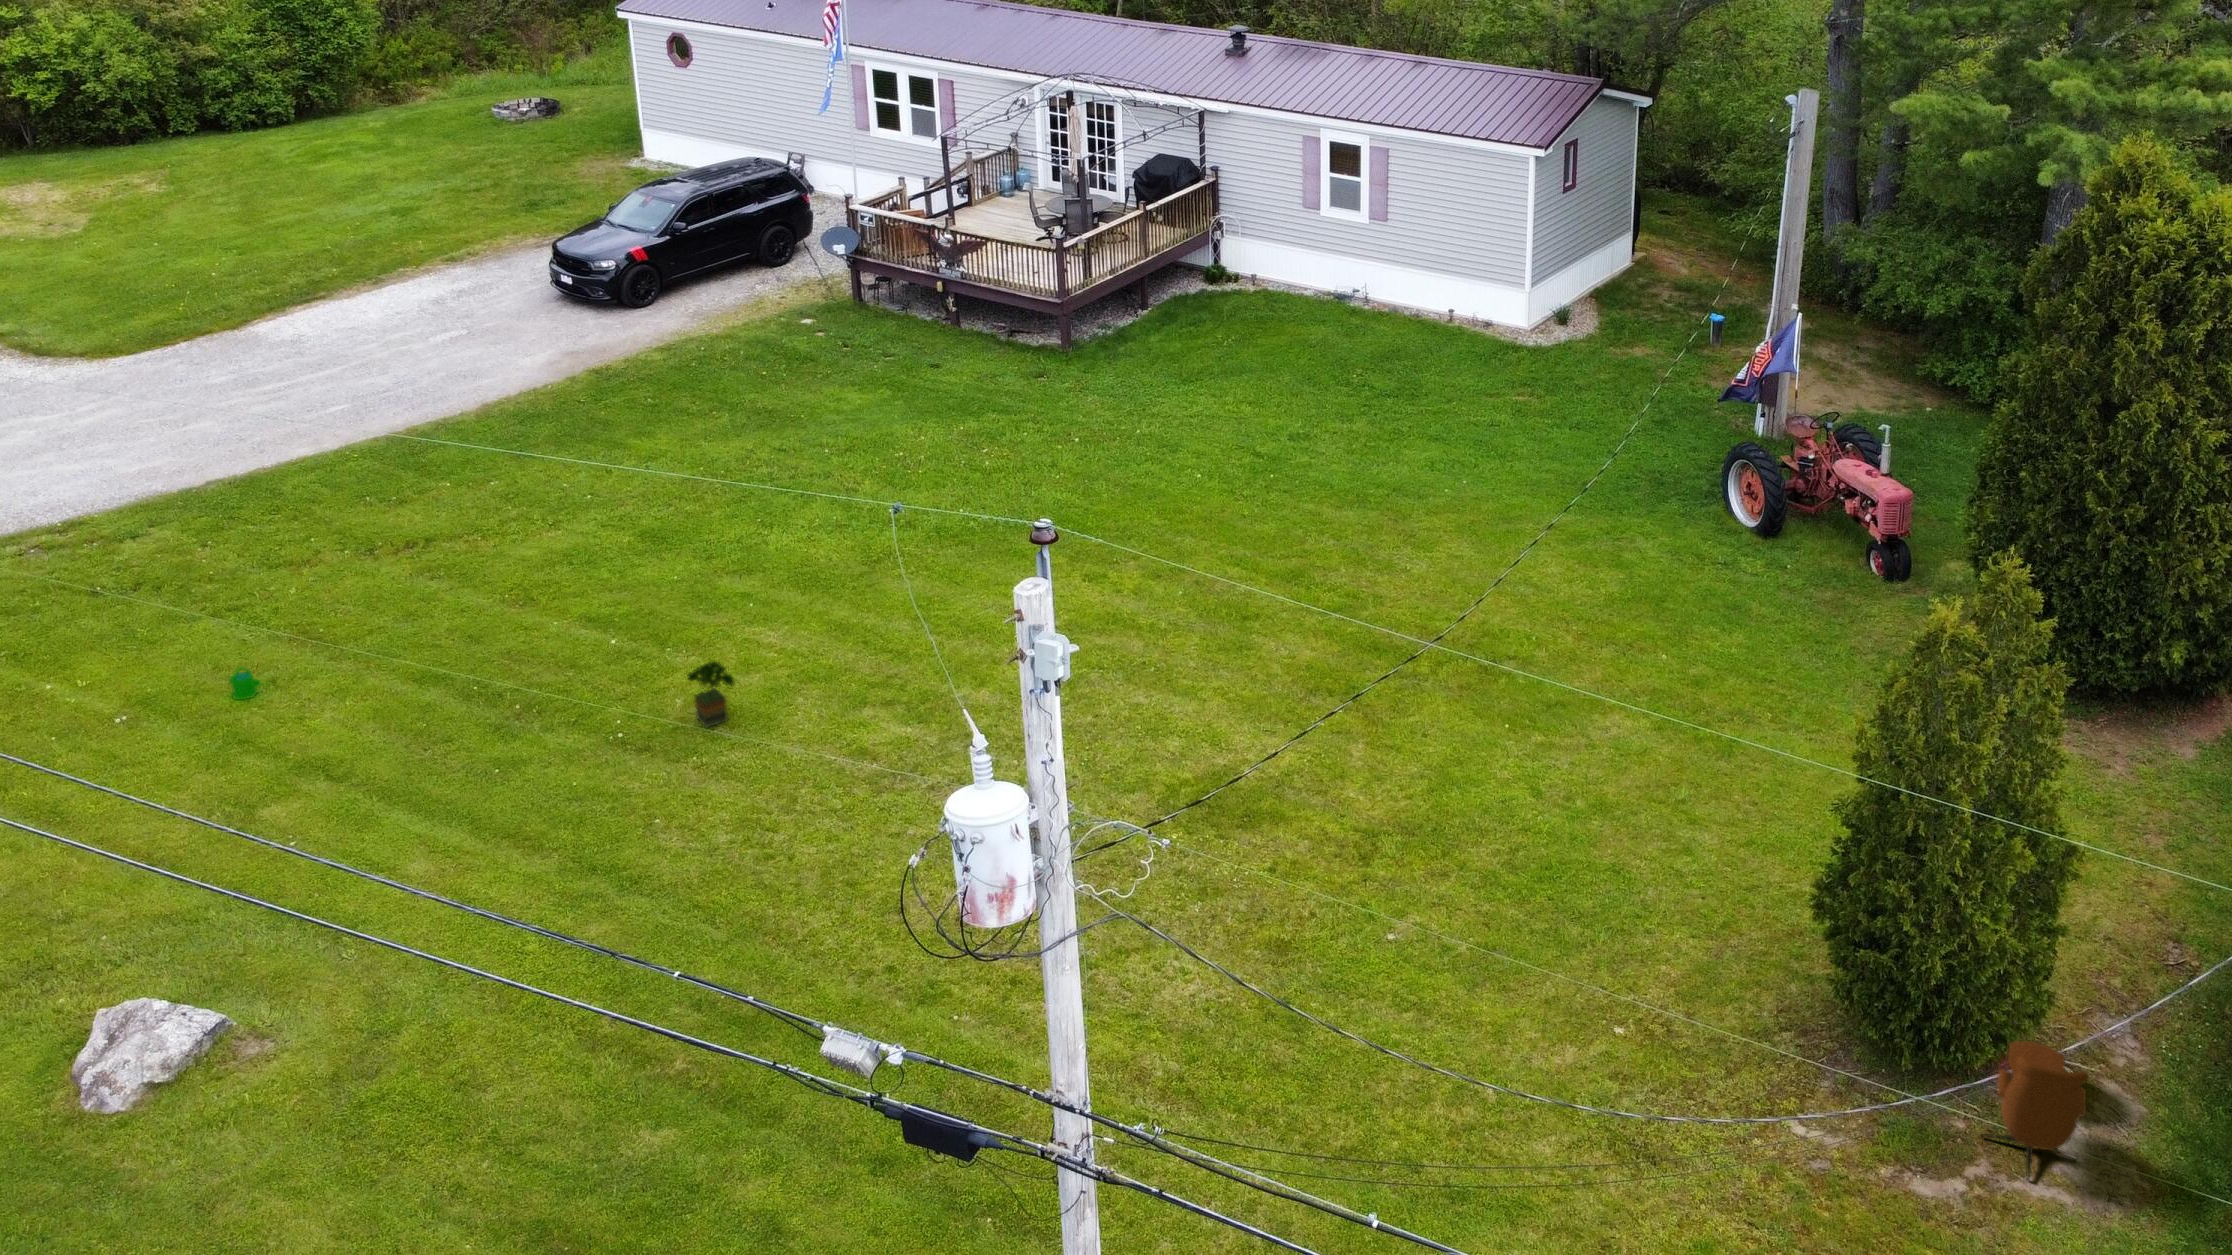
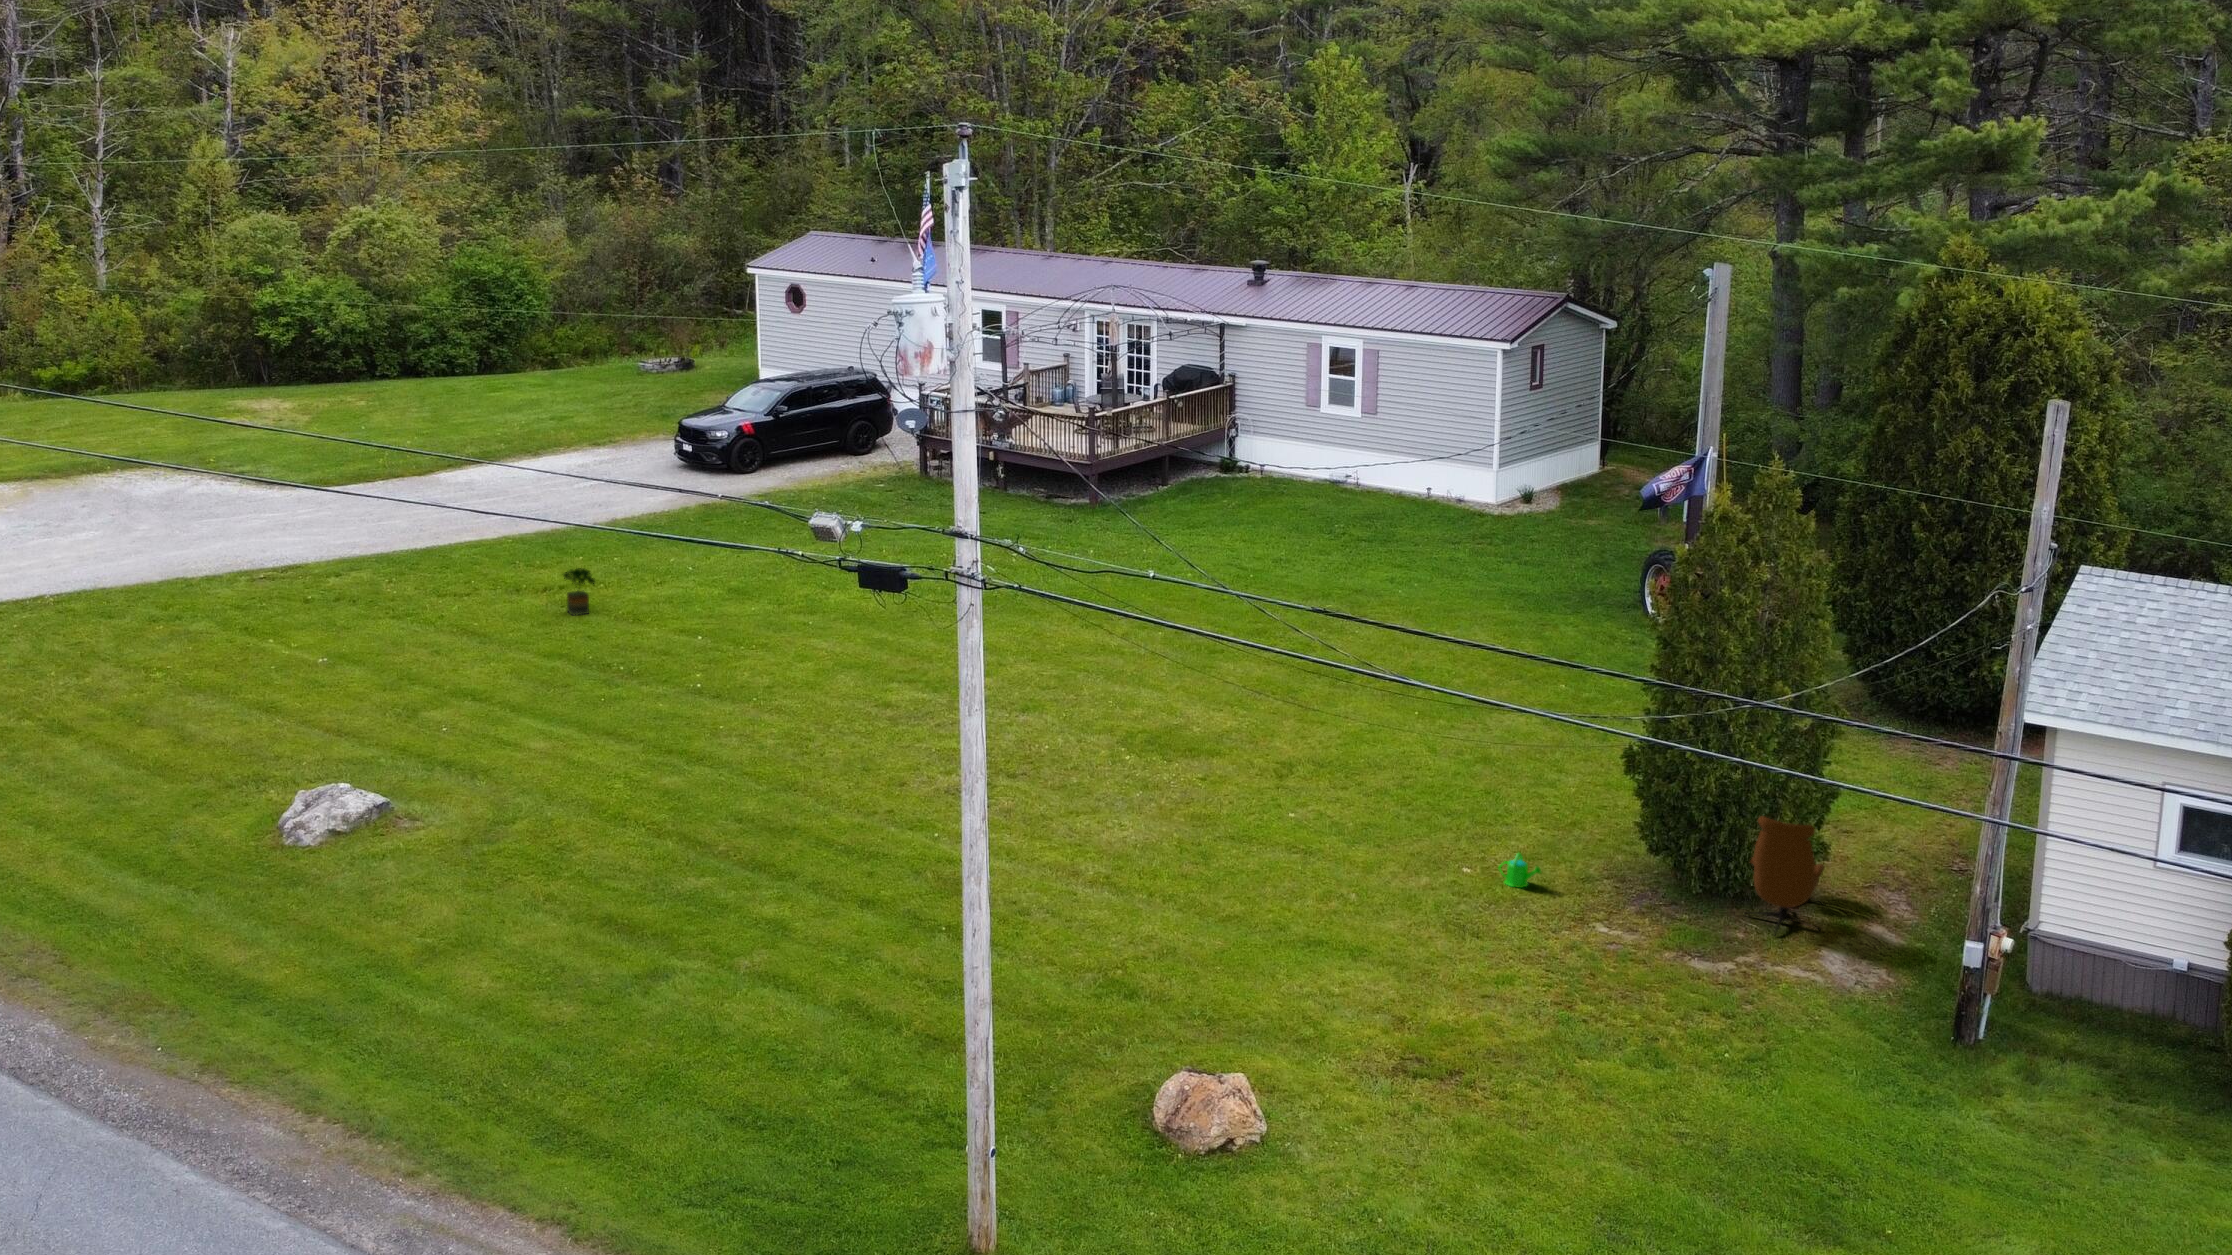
potted tree: present [687,661,734,727] -> present [564,568,595,615]
watering can: present [229,667,261,700] -> present [1498,853,1541,888]

